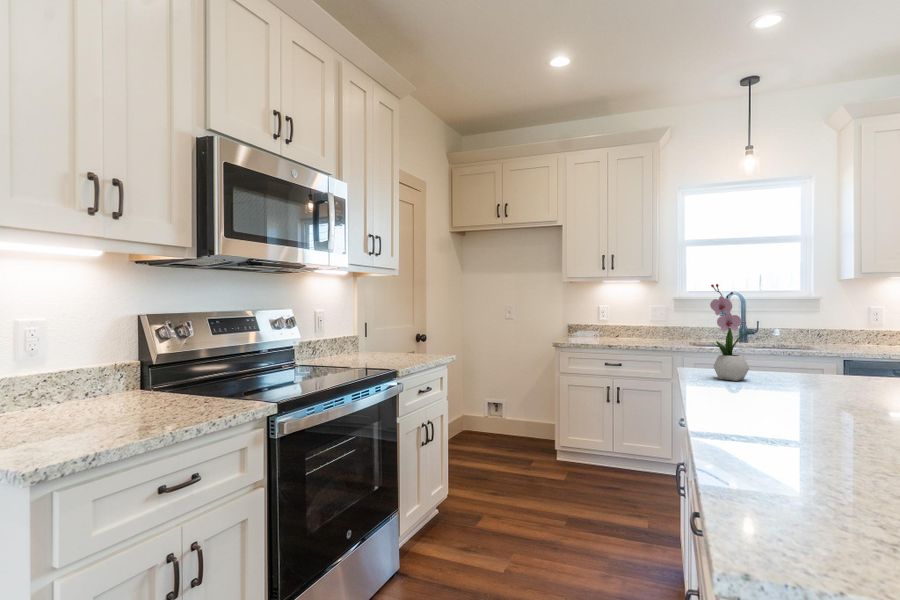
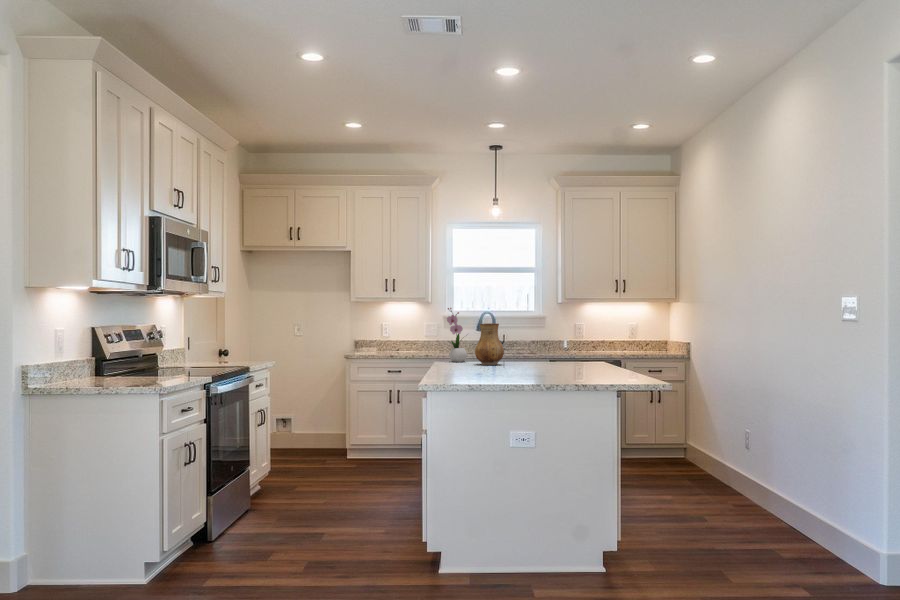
ceramic pitcher: none [782,314,856,402] -> present [475,323,504,365]

